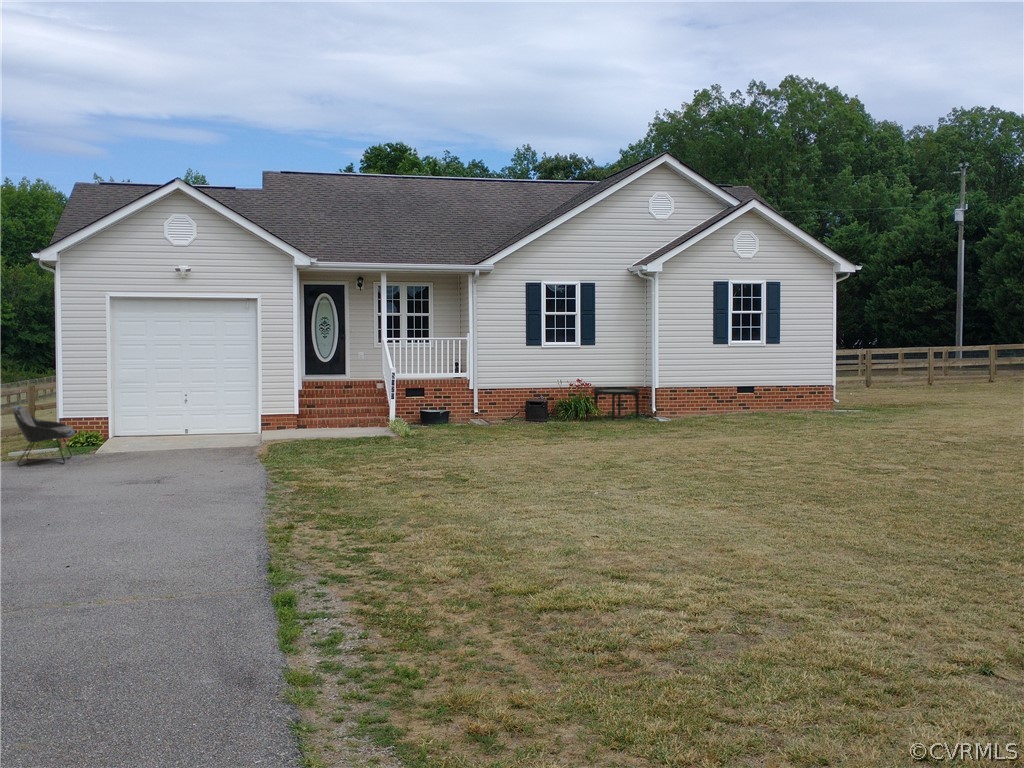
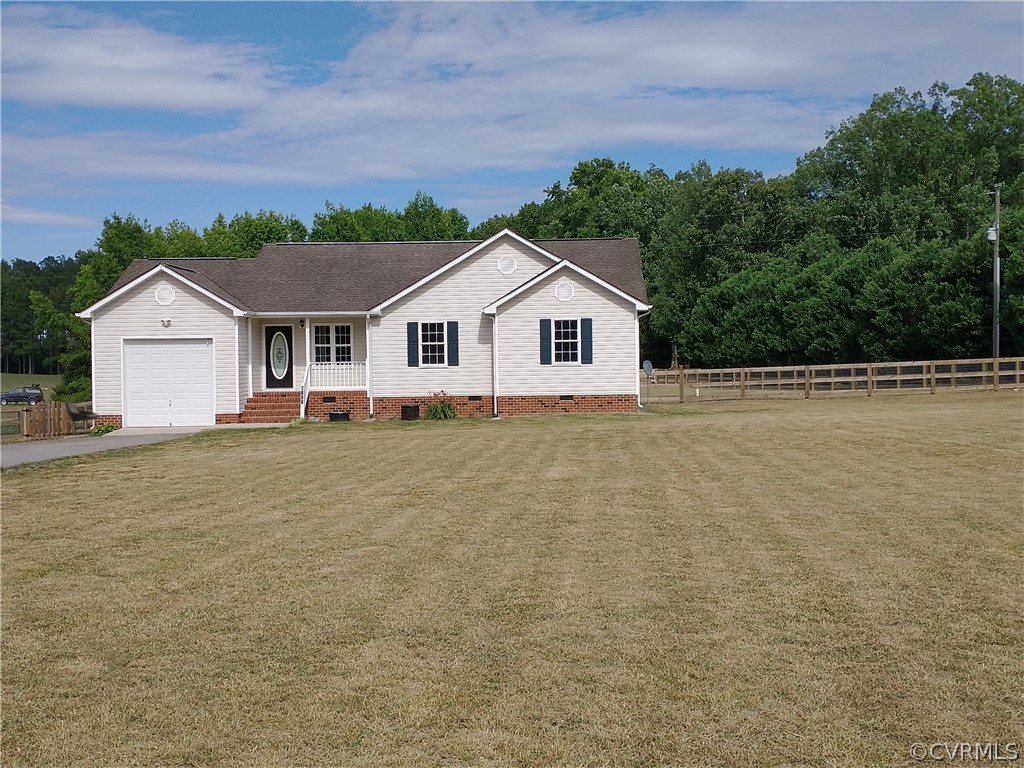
round table: present [592,387,641,420] -> none [449,396,484,418]

